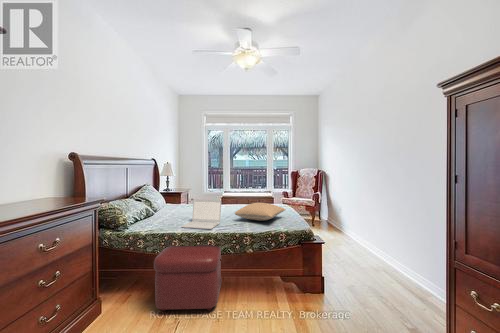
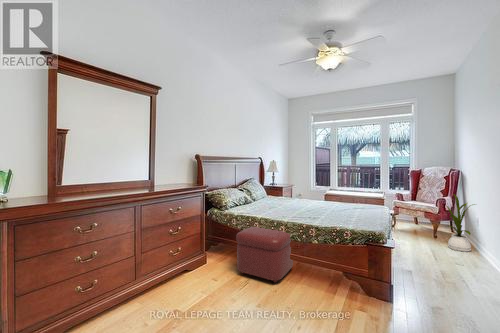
house plant: none [322,189,344,235] -> present [447,195,471,252]
laptop: present [181,200,221,229] -> none [263,192,298,218]
pillow: present [235,203,286,220] -> none [311,200,367,217]

